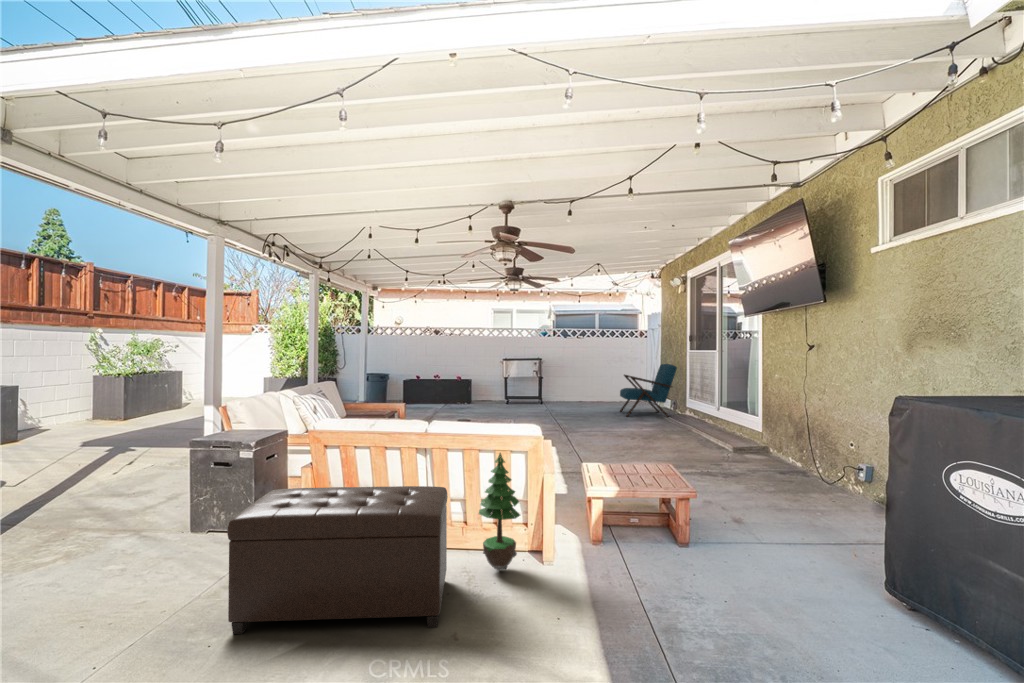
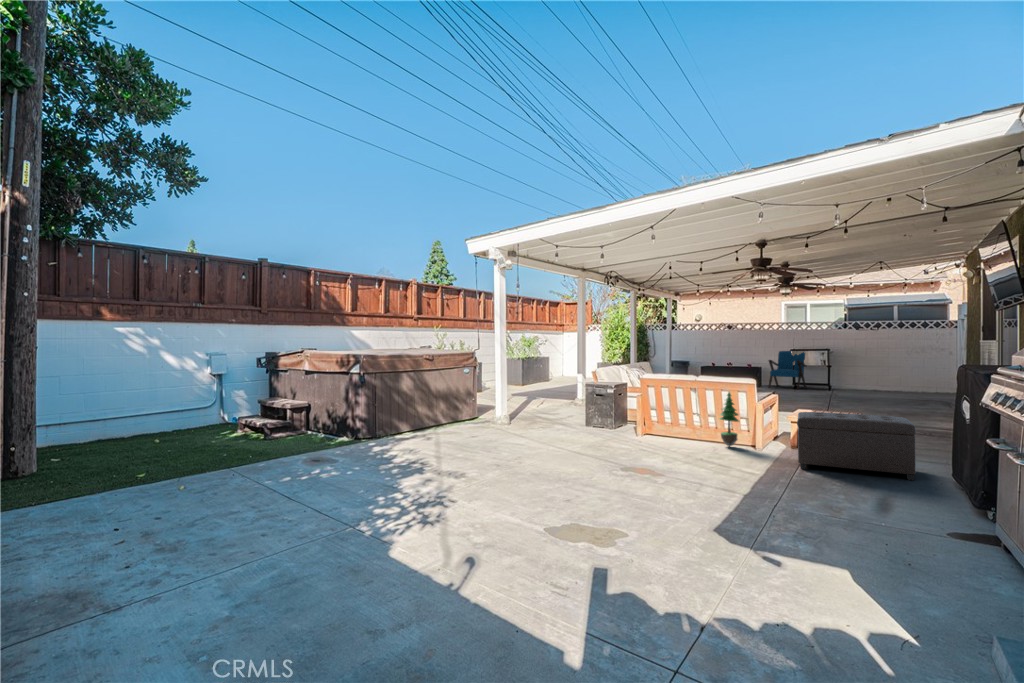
armchair: present [620,364,677,417] -> present [768,351,807,389]
ottoman: present [227,486,448,634] -> present [797,412,916,481]

